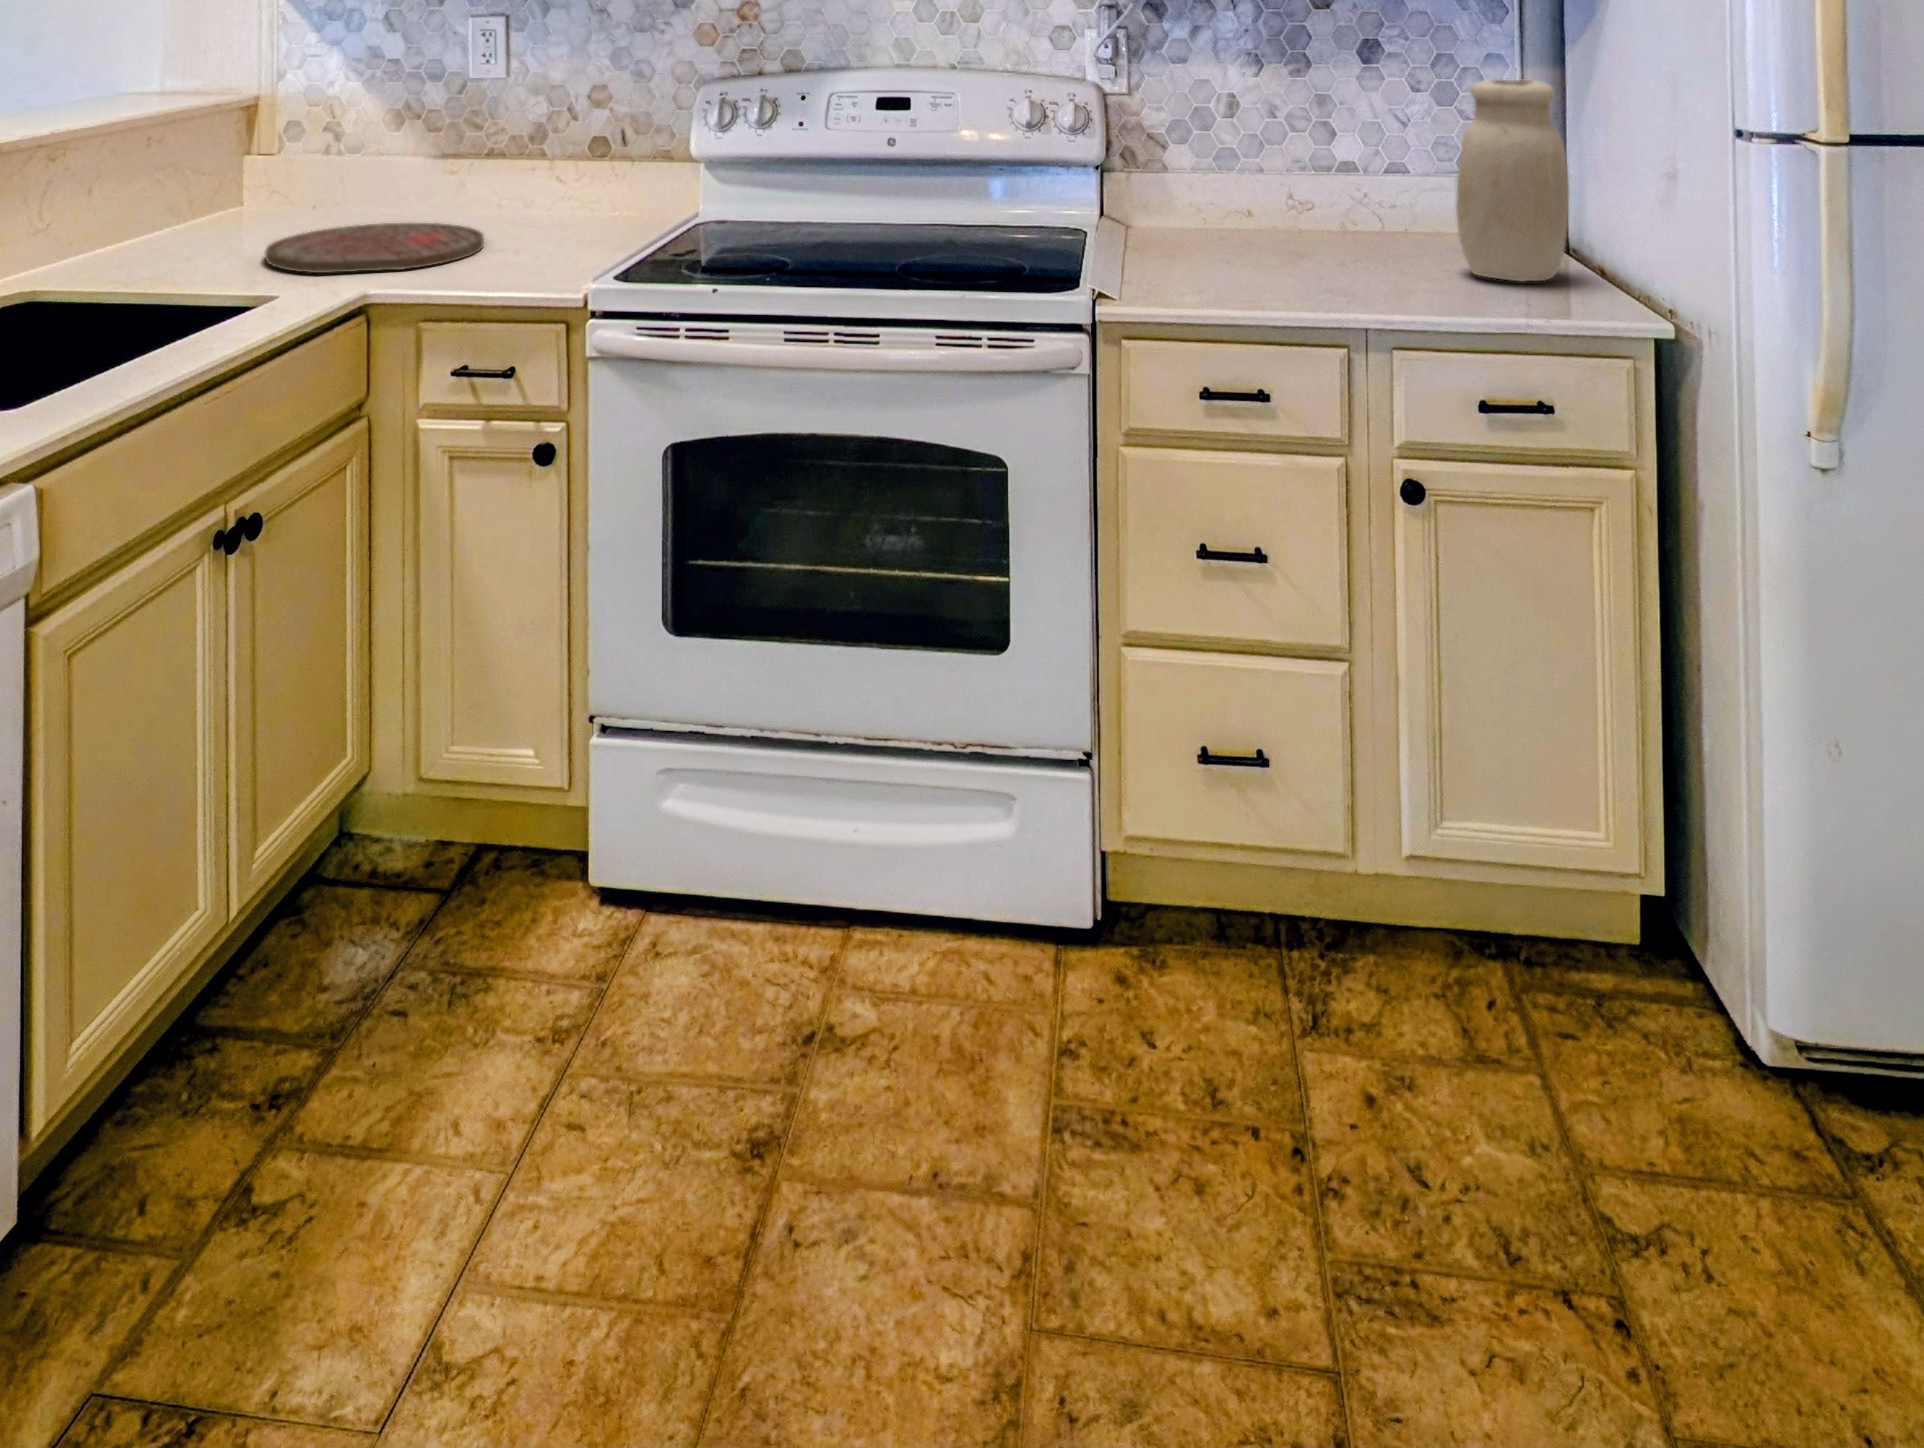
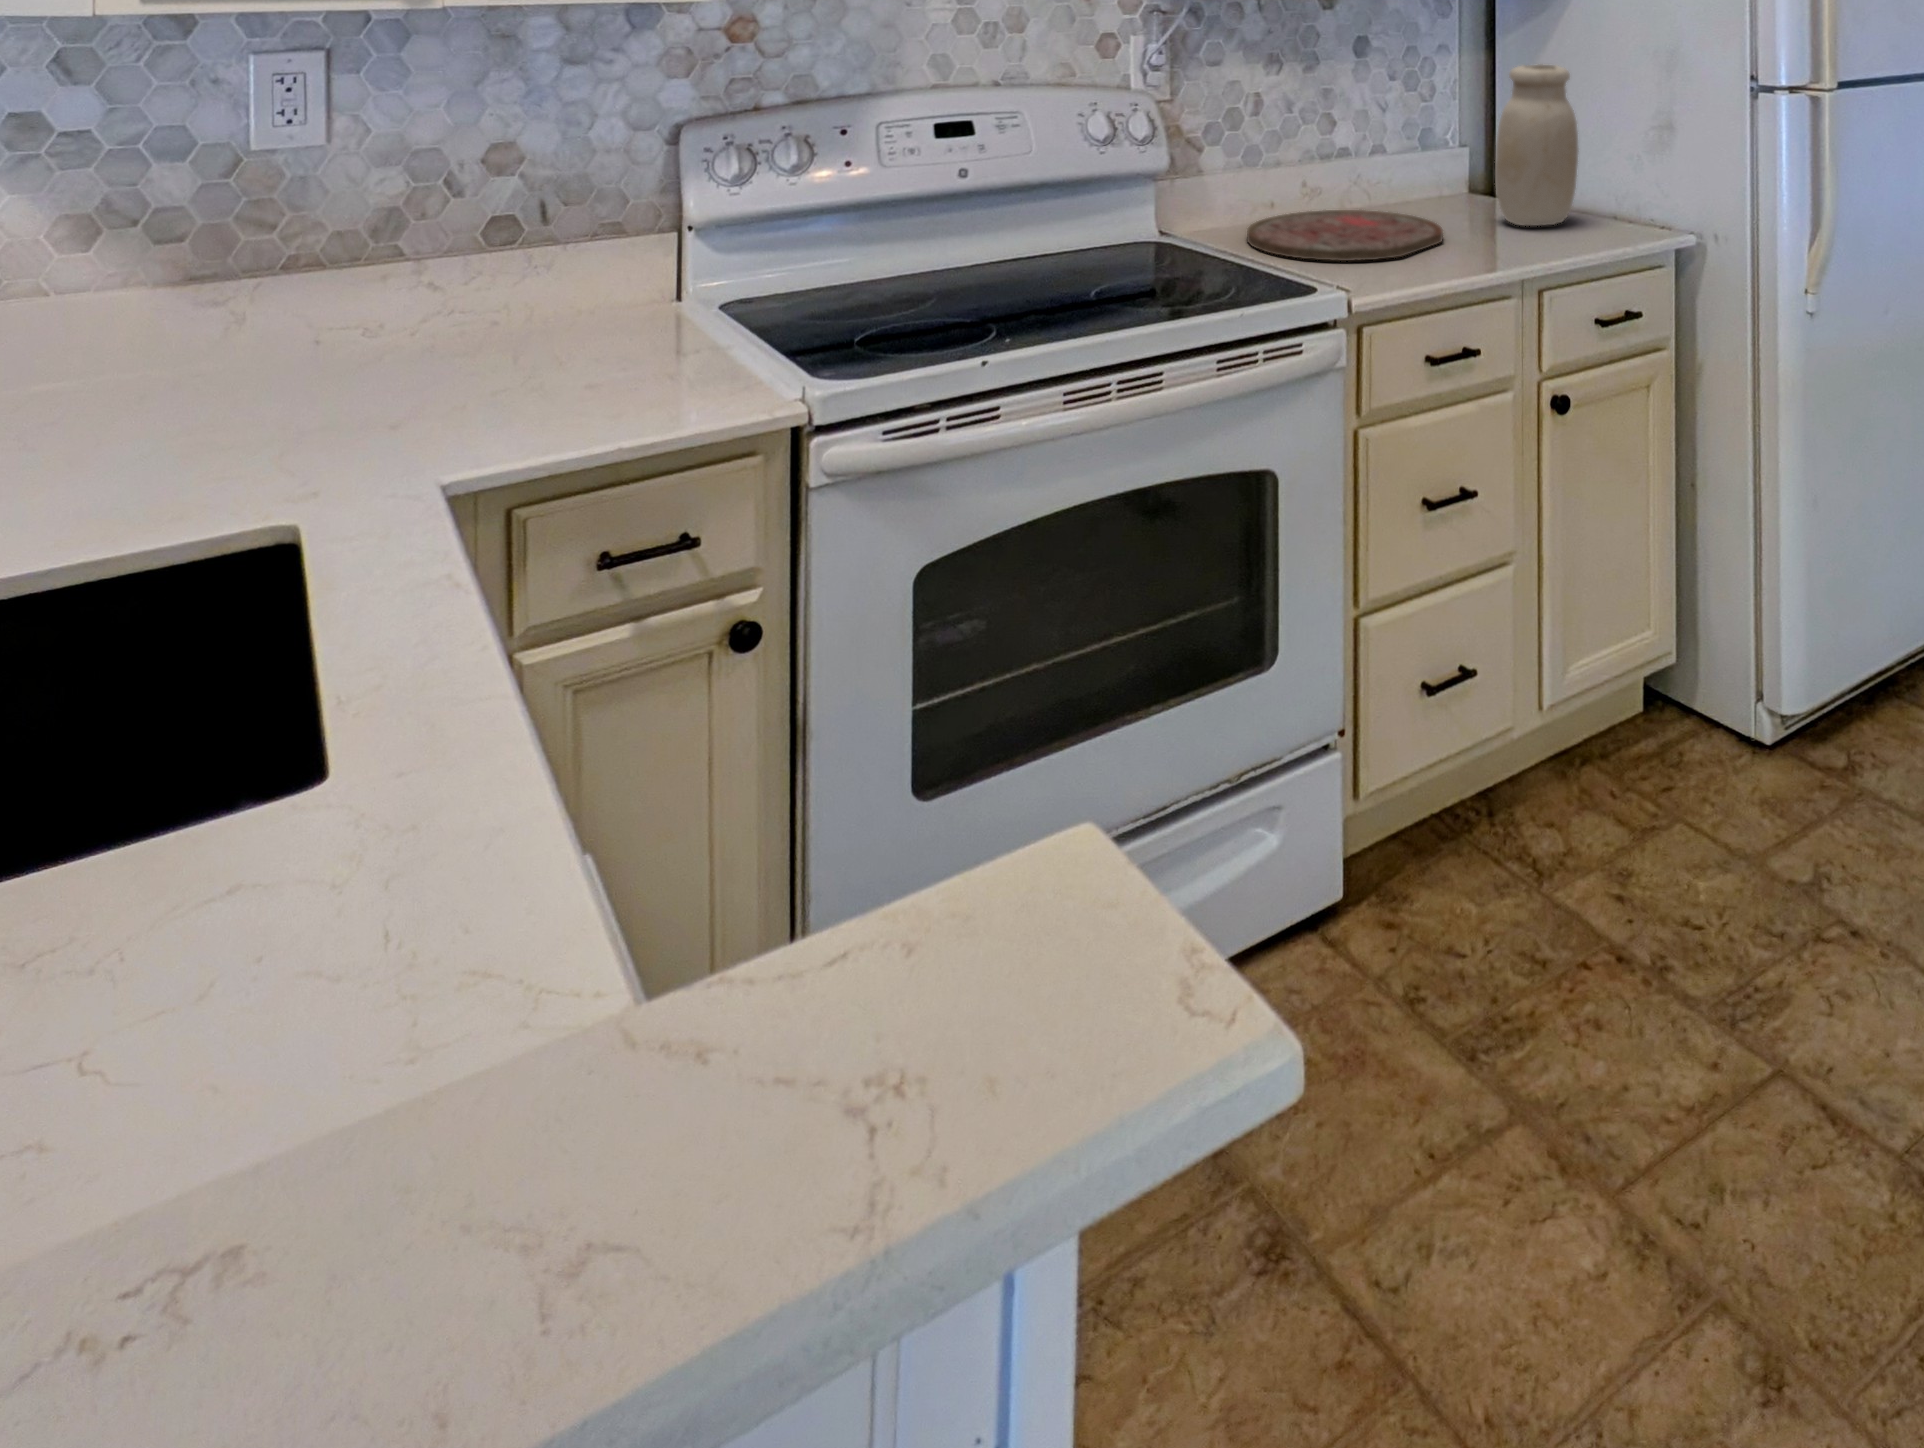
cutting board: present [265,223,484,273] -> present [1247,210,1443,261]

